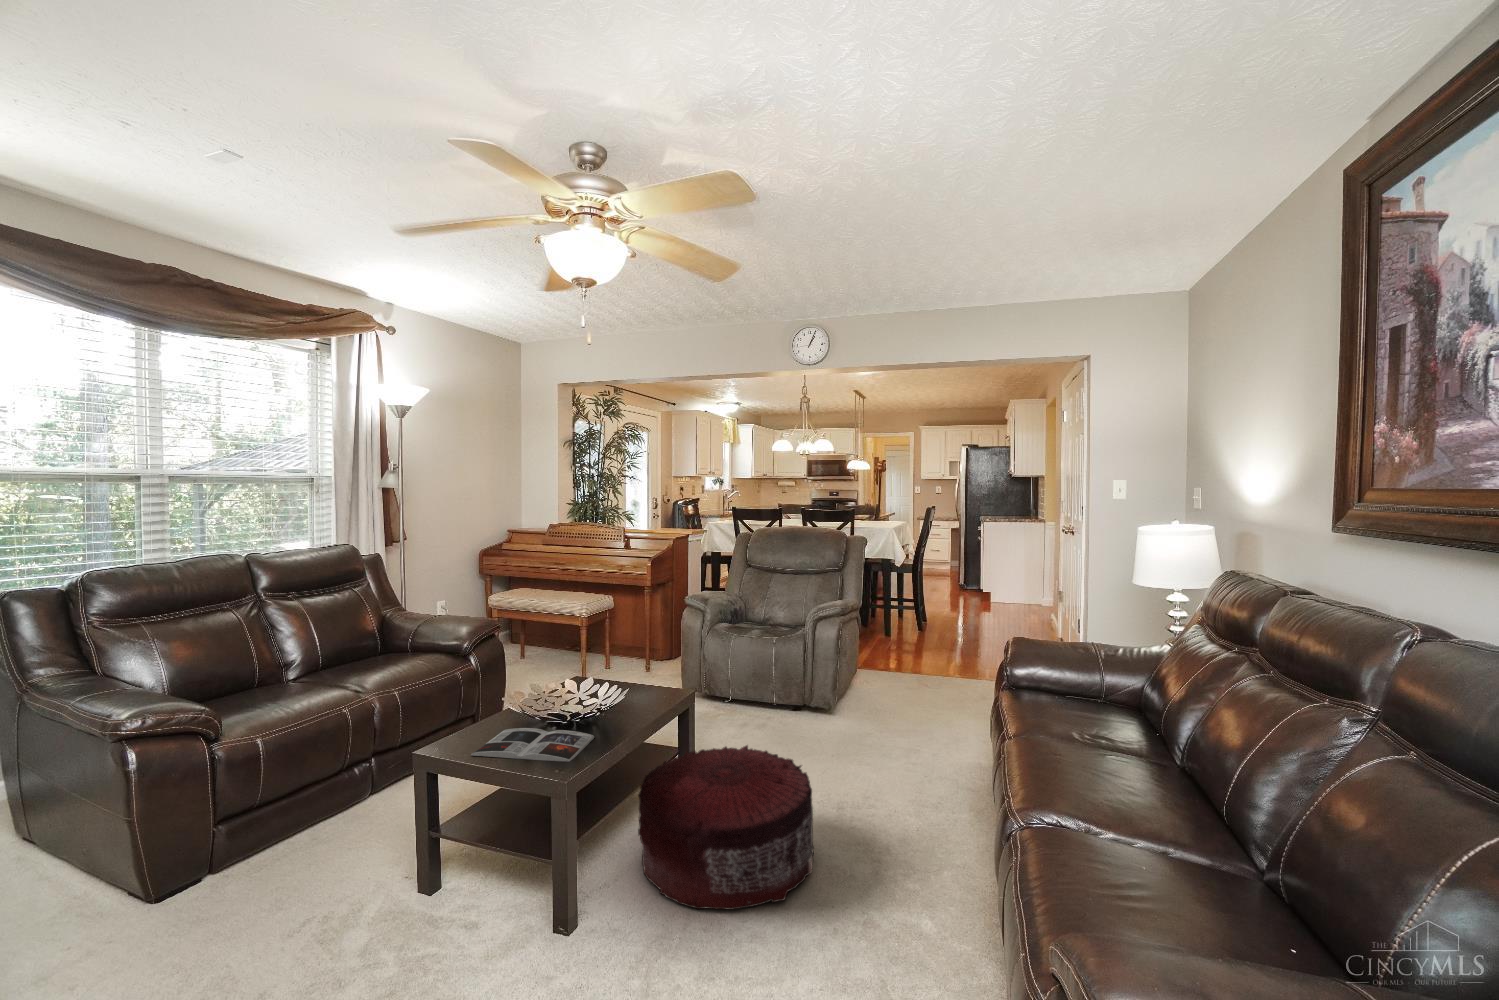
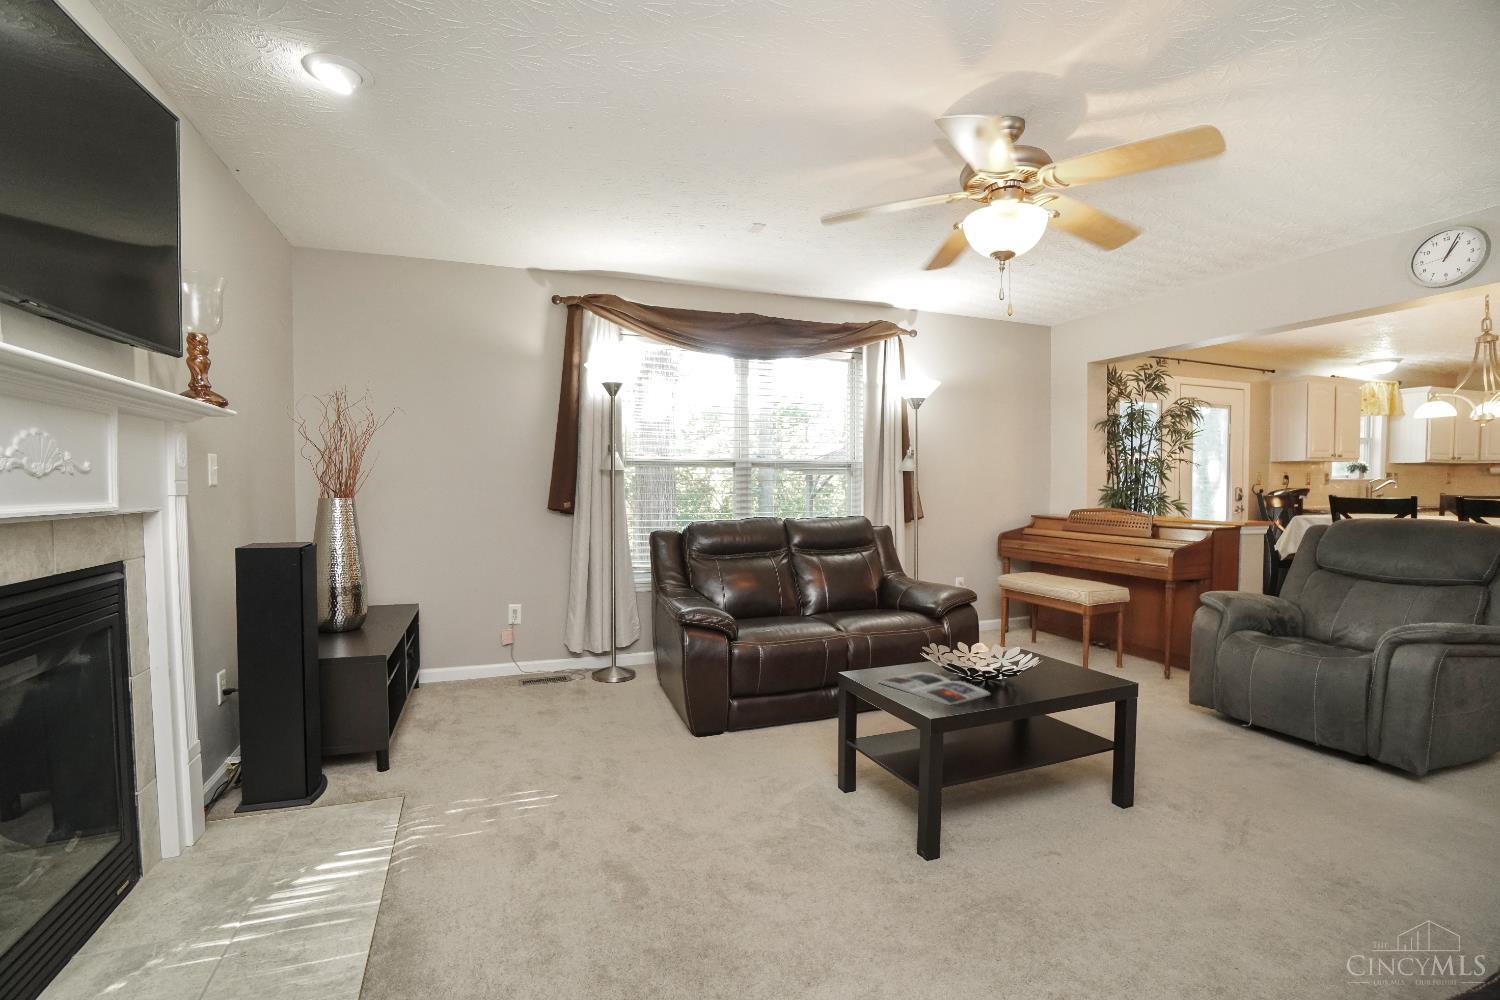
pouf: present [638,745,814,910] -> none [1021,740,1268,931]

